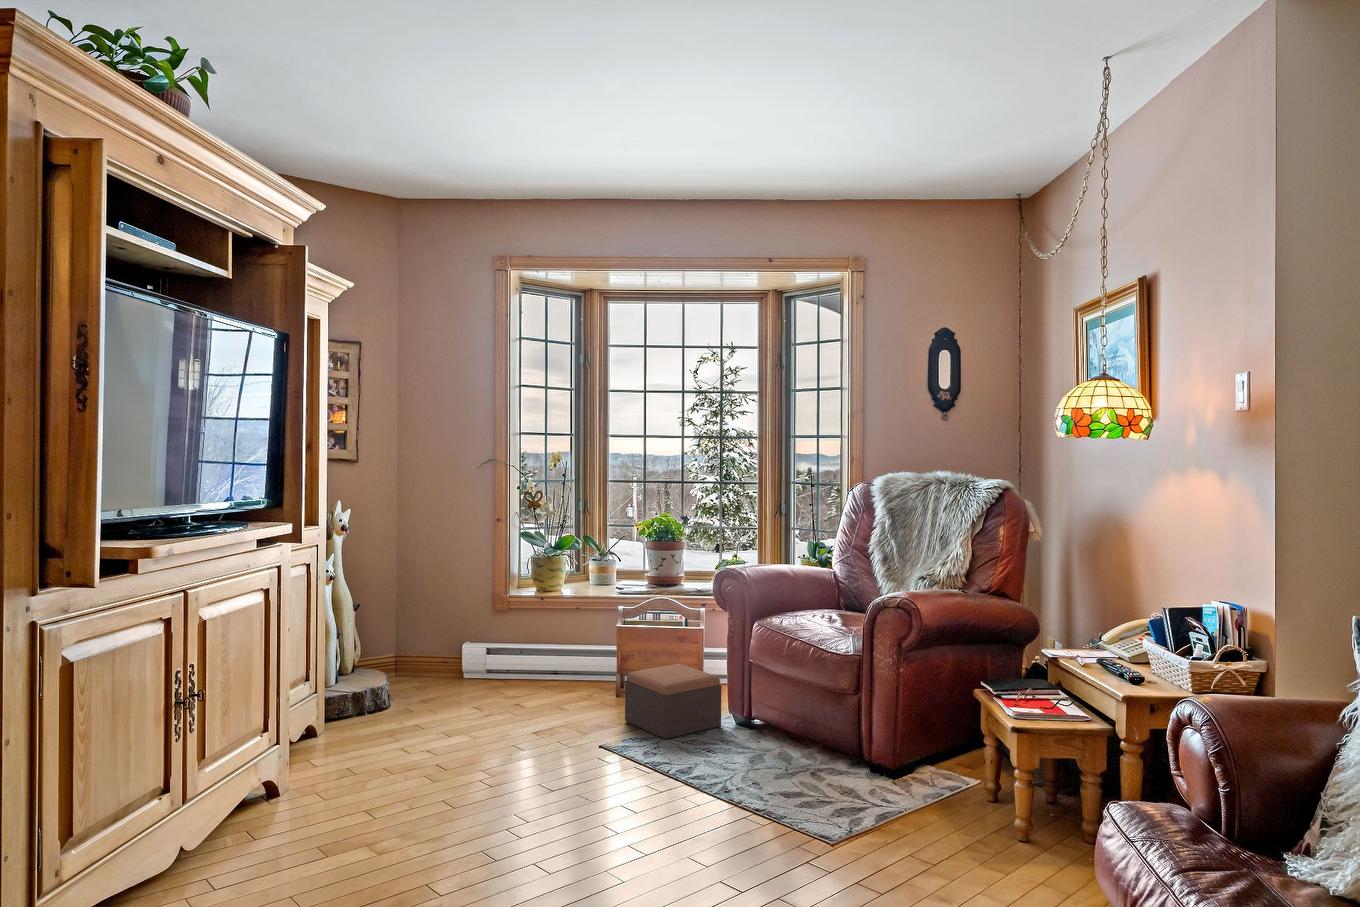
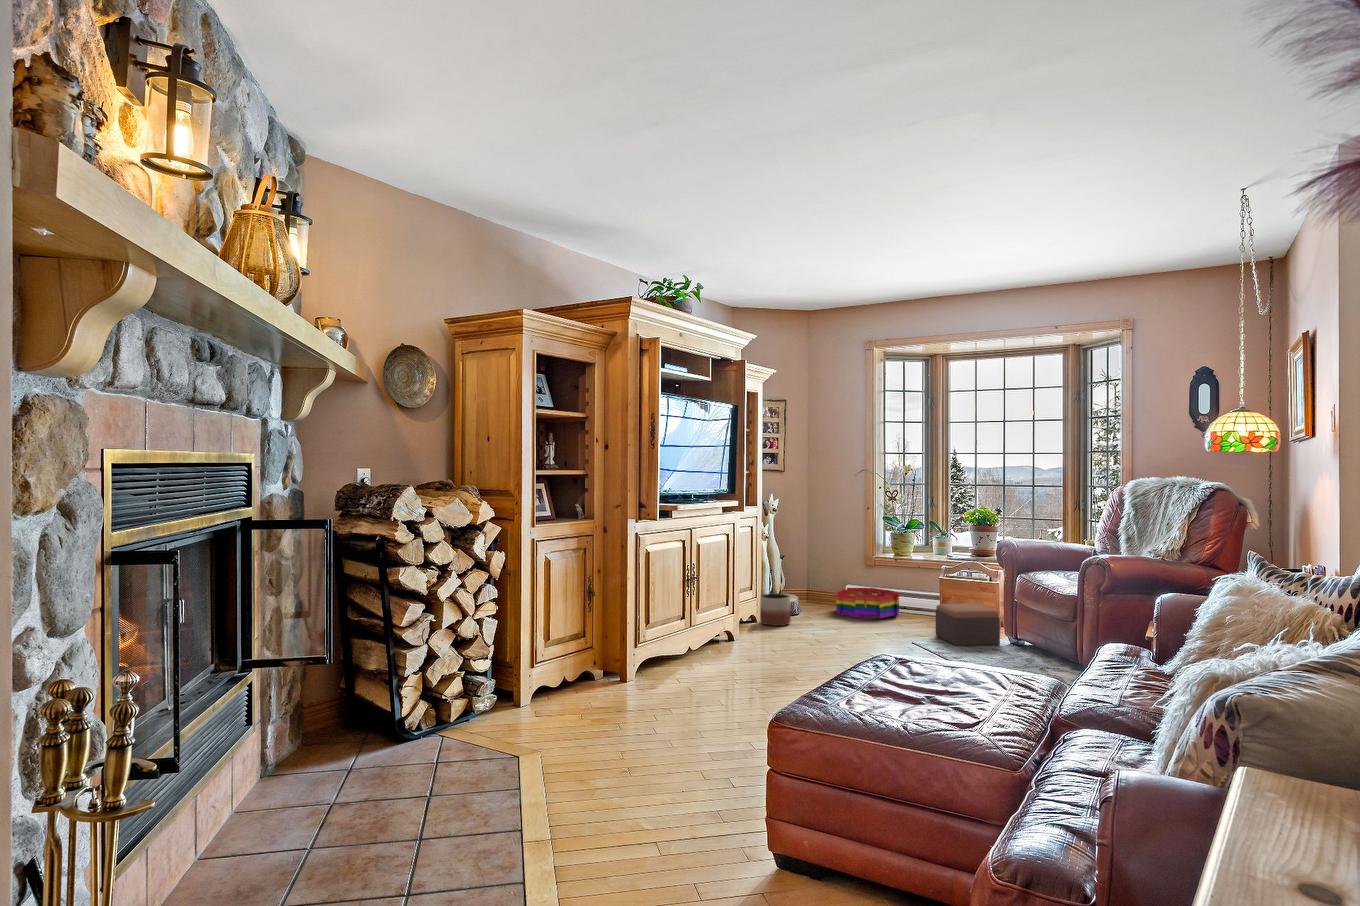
storage bin: none [451,644,551,701] -> present [836,588,899,618]
planter: none [324,680,382,743] -> present [760,594,791,626]

